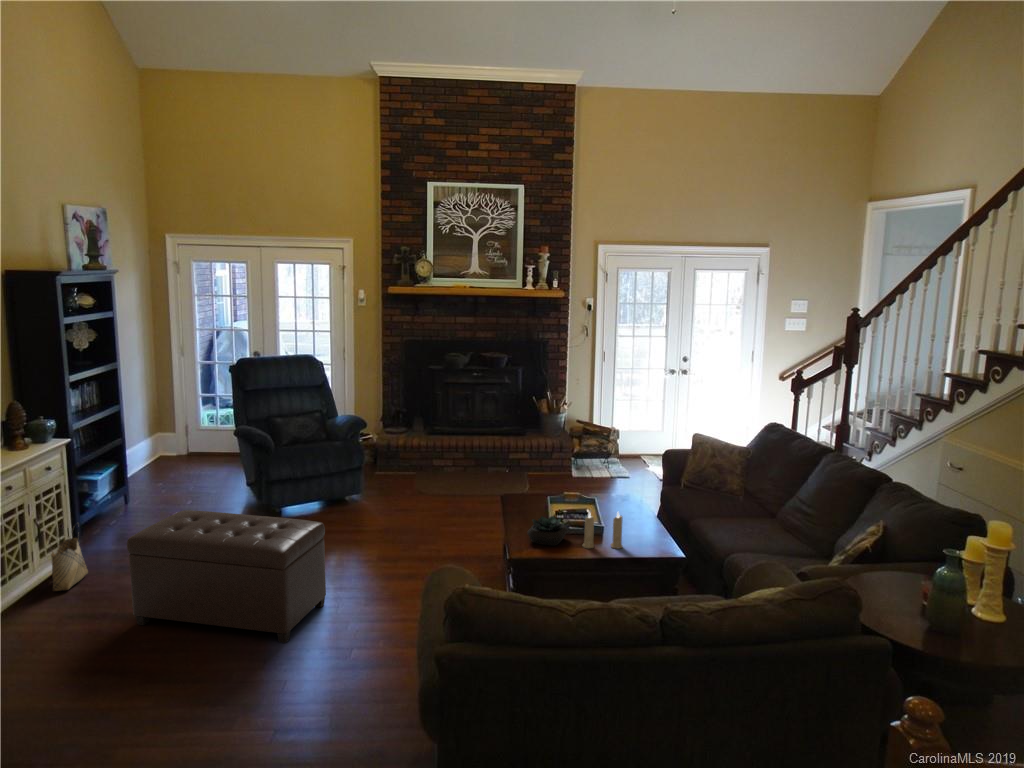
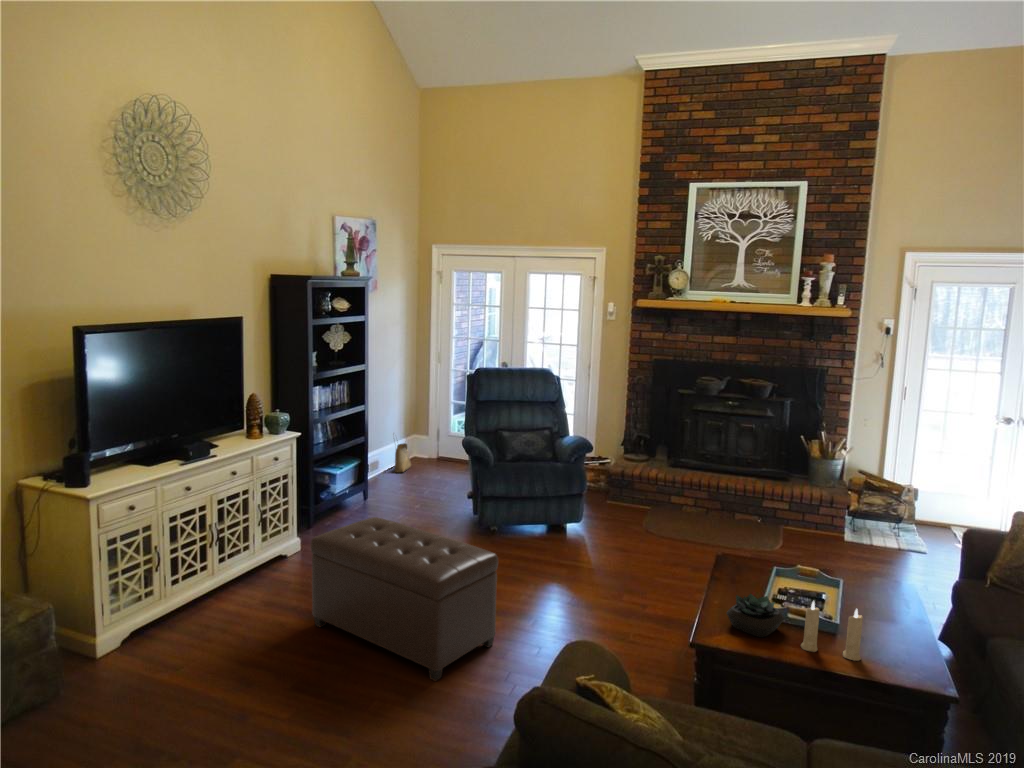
woven basket: present [47,525,88,591] -> present [395,443,411,472]

